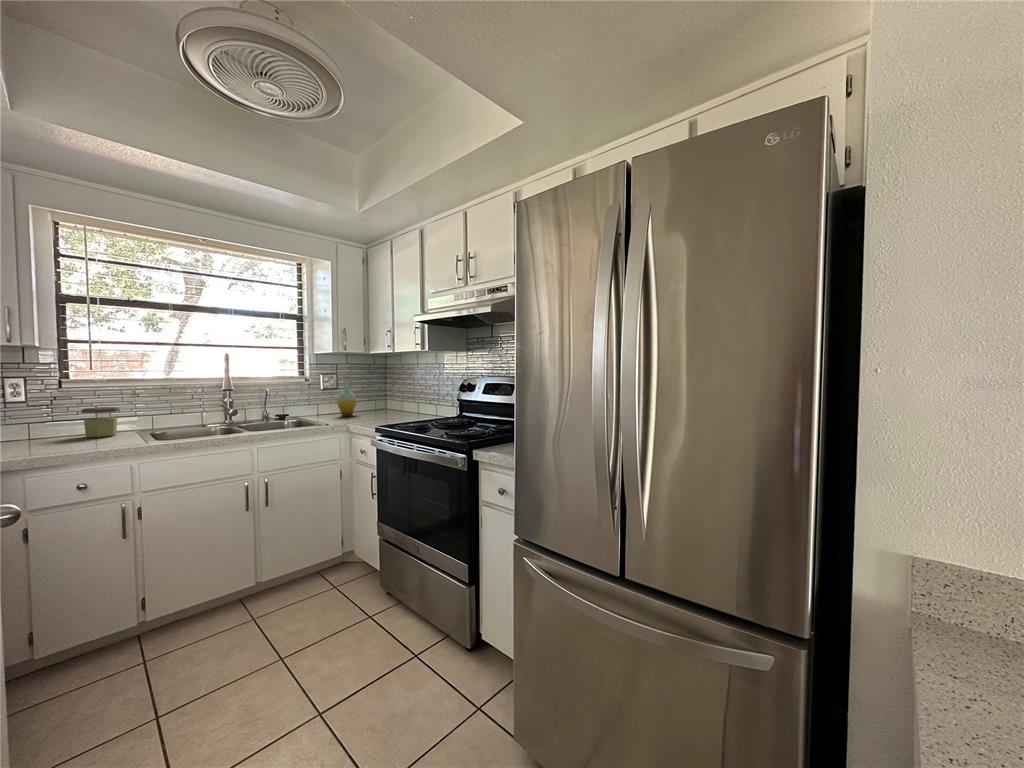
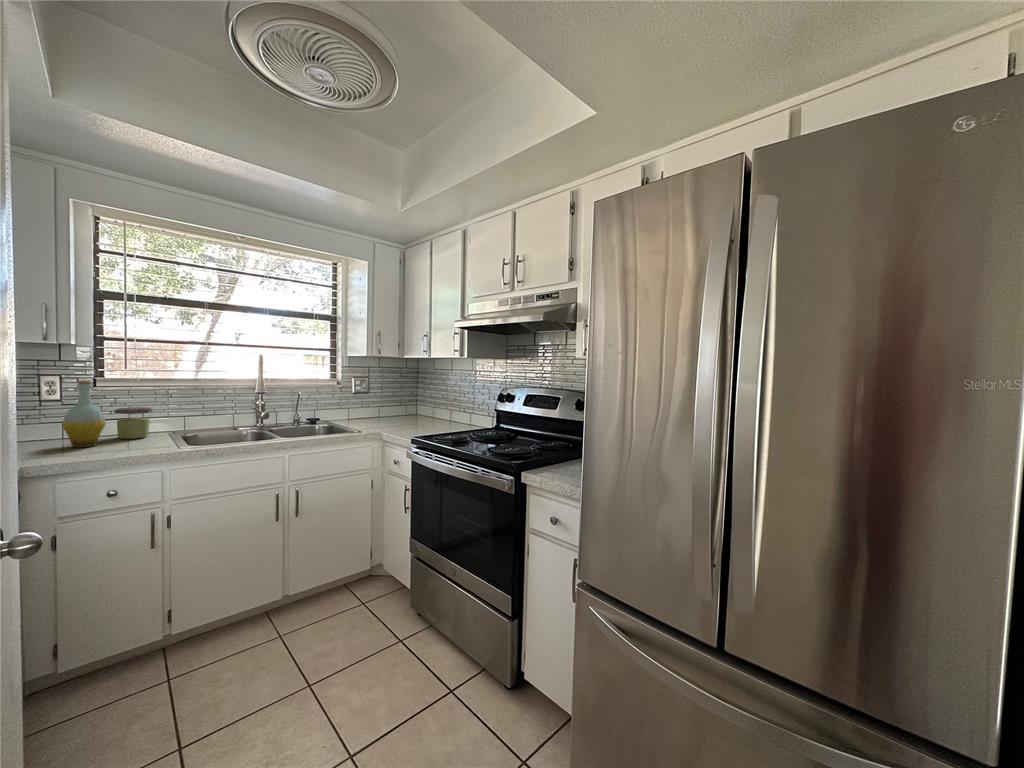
bottle: present [337,377,357,416] -> present [62,381,106,447]

